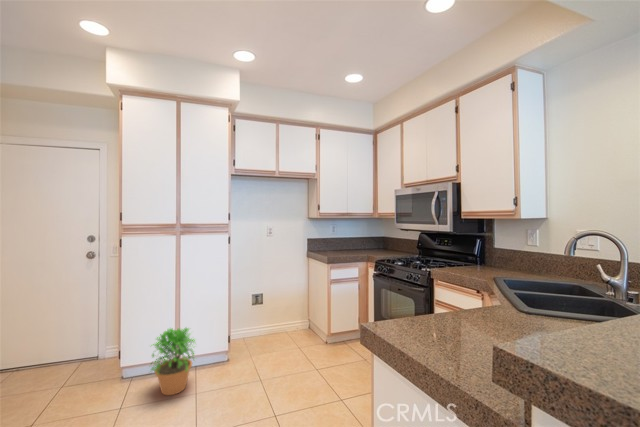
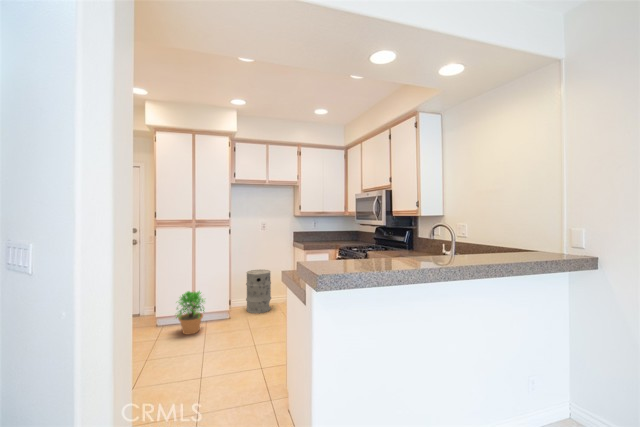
trash can: none [248,288,281,349] -> present [246,270,271,313]

